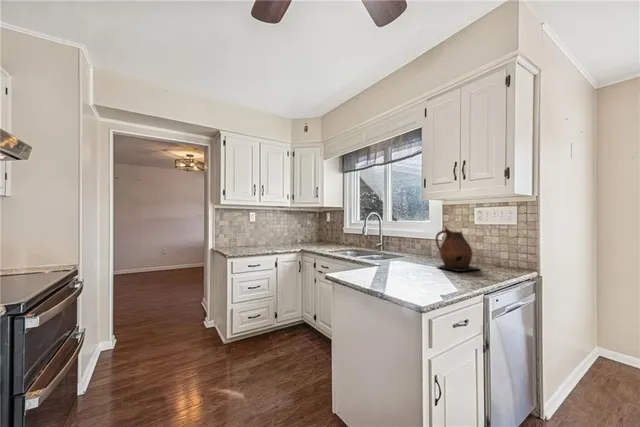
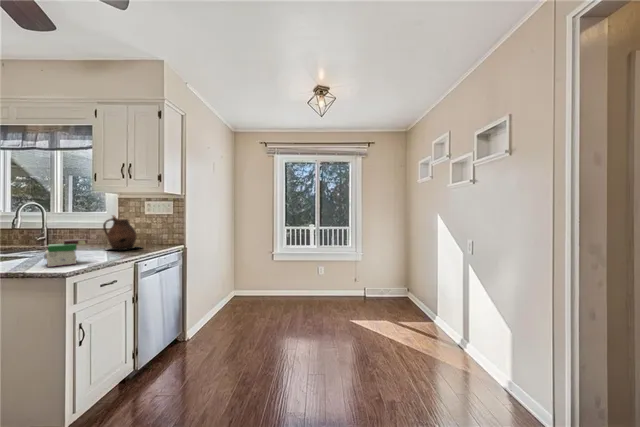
book: none [394,257,432,291] -> present [44,239,87,267]

